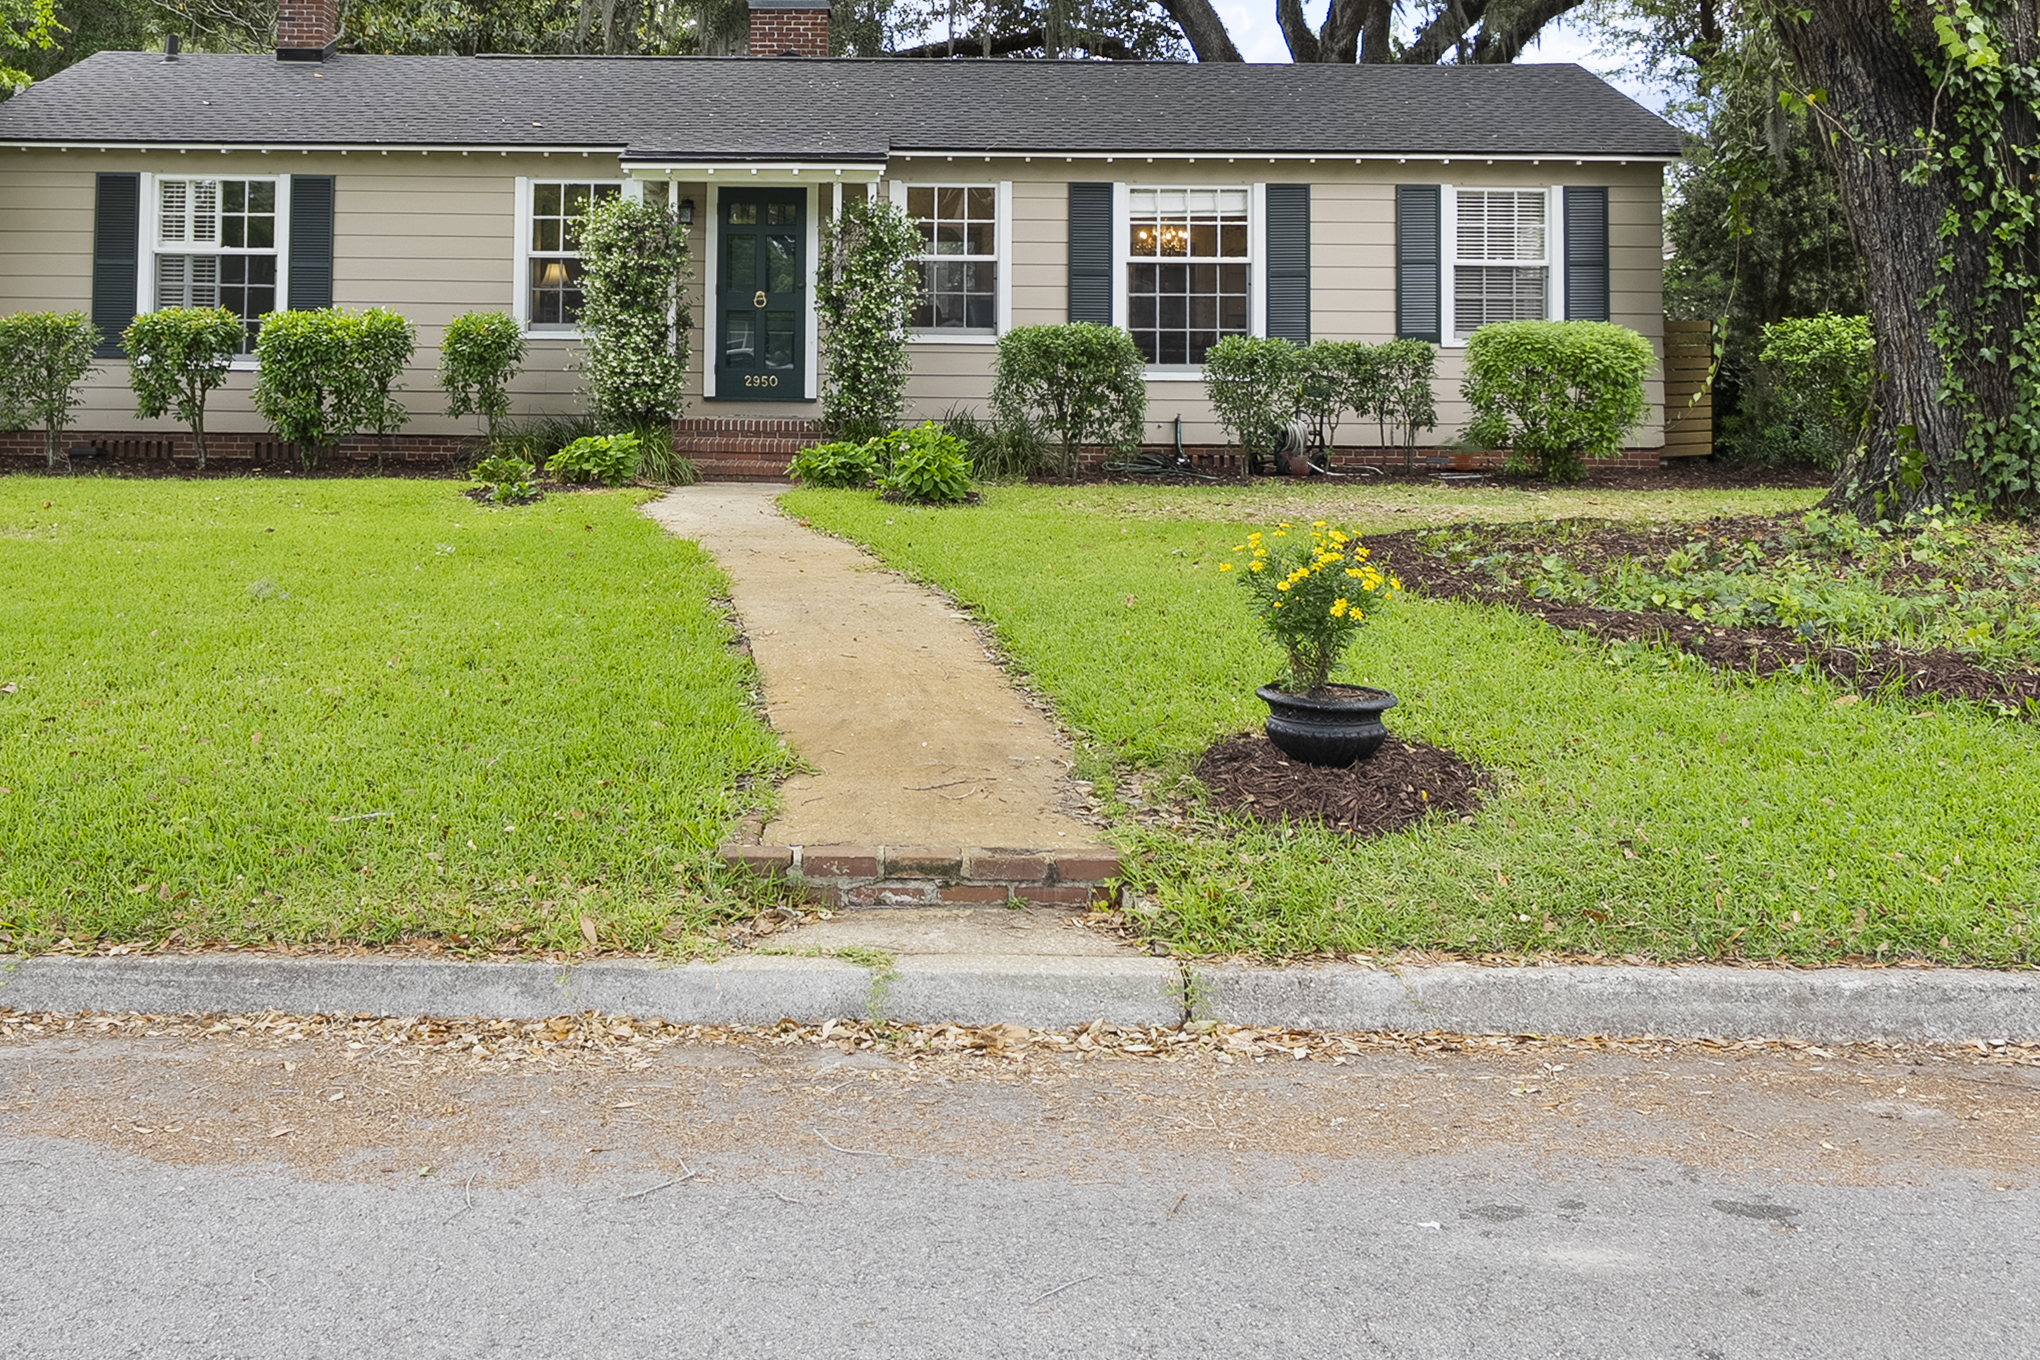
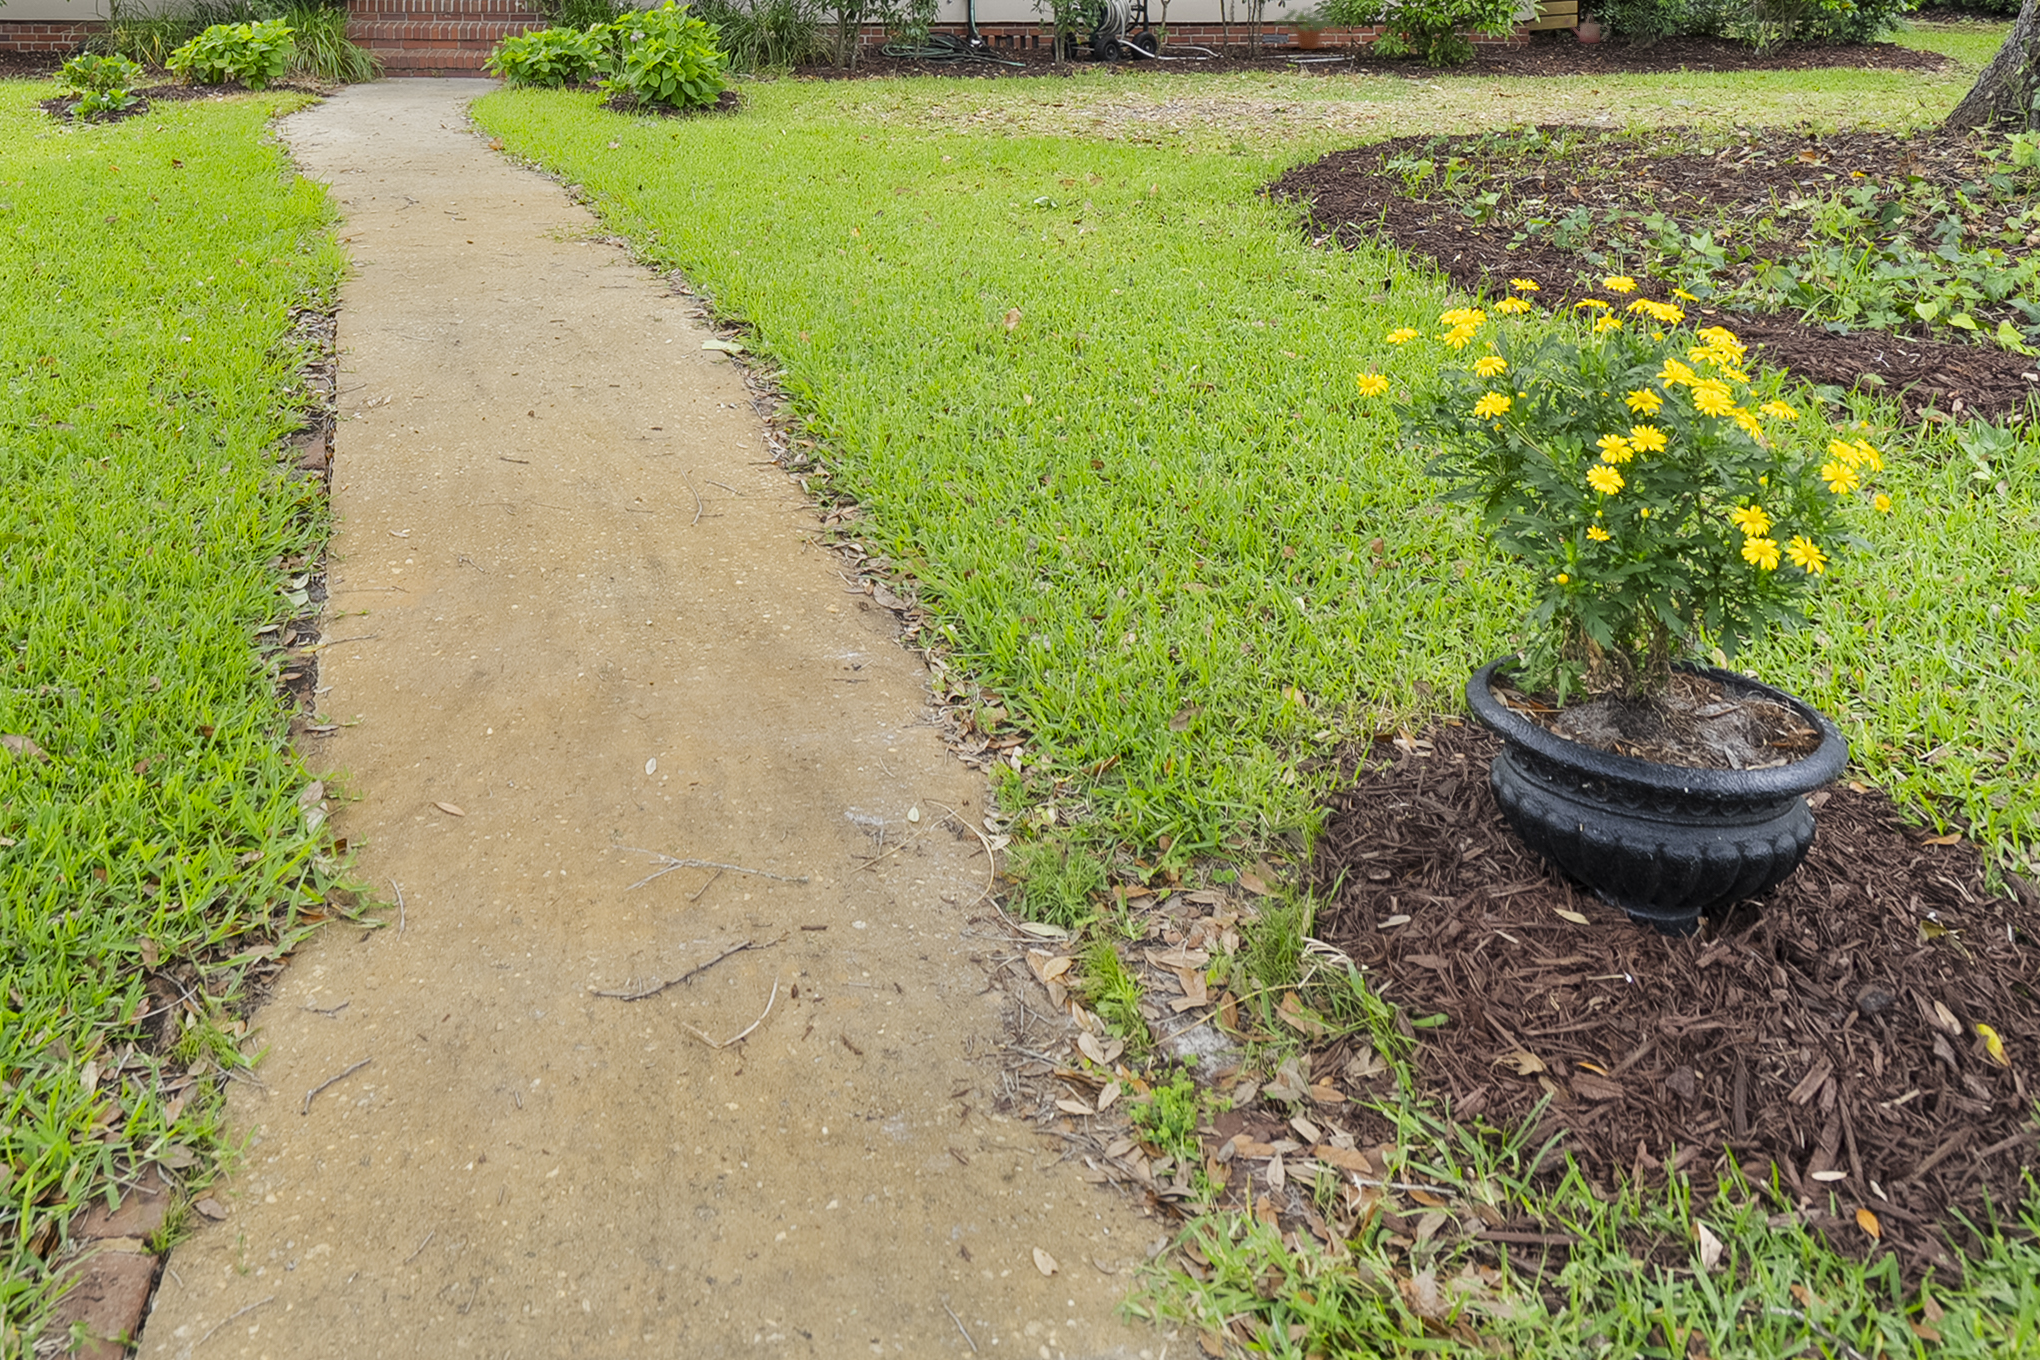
watering can: present [1283,452,1310,475] -> present [1564,15,1608,43]

